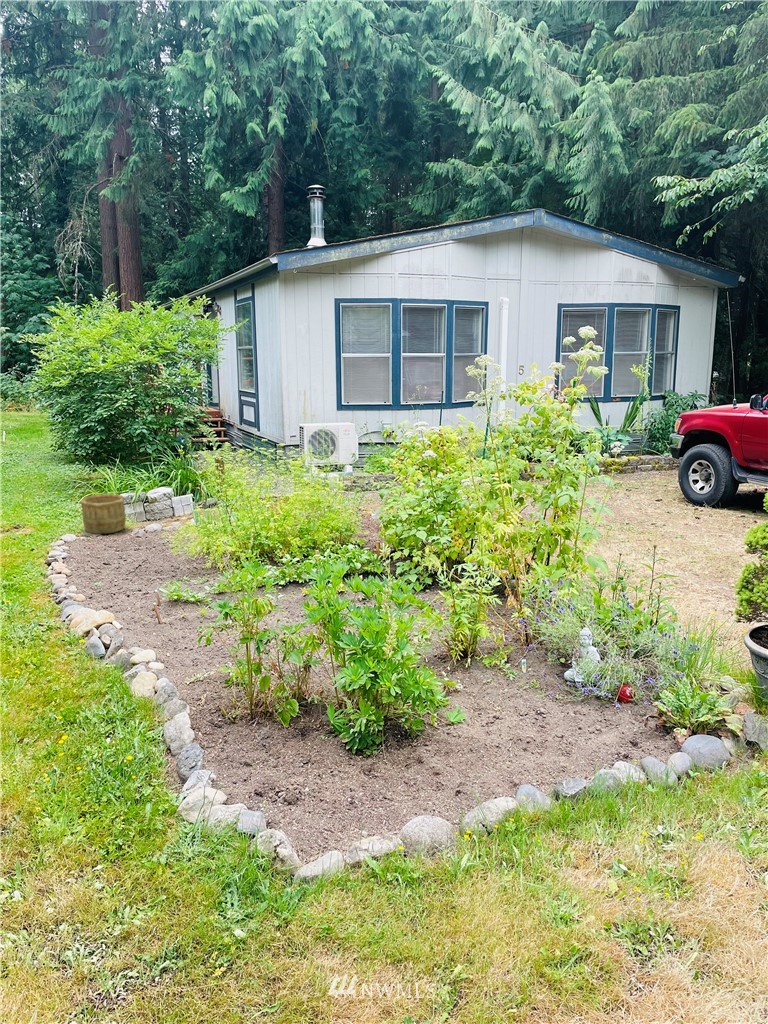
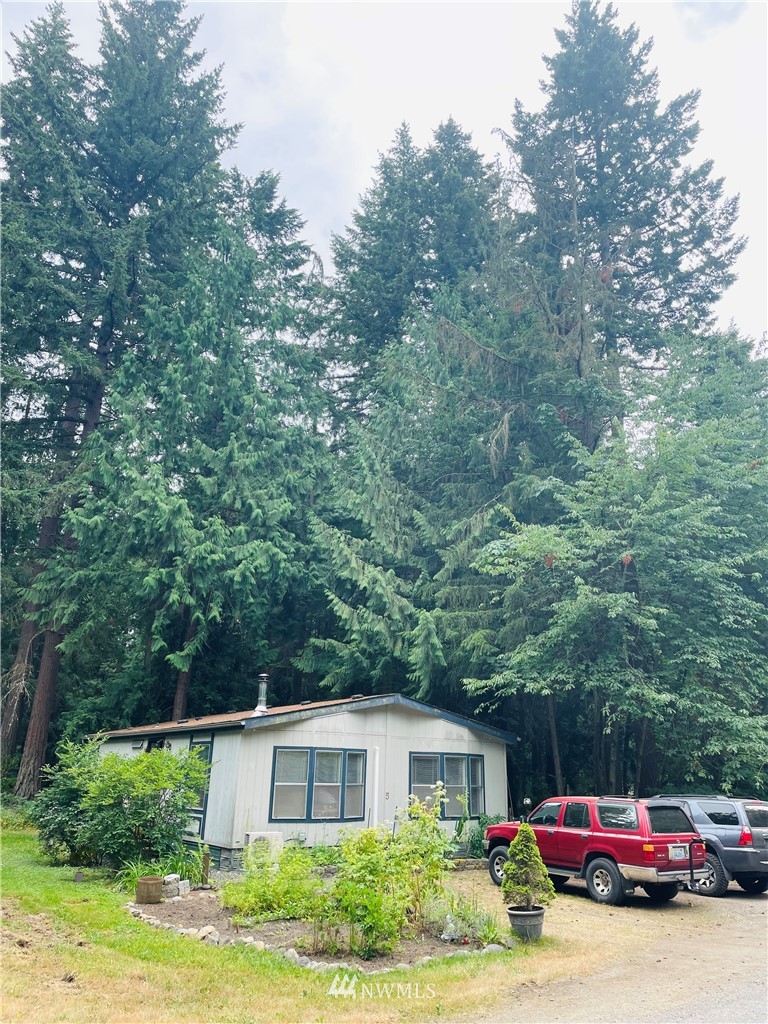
potted plant: none [17,445,62,495] -> present [66,845,99,882]

